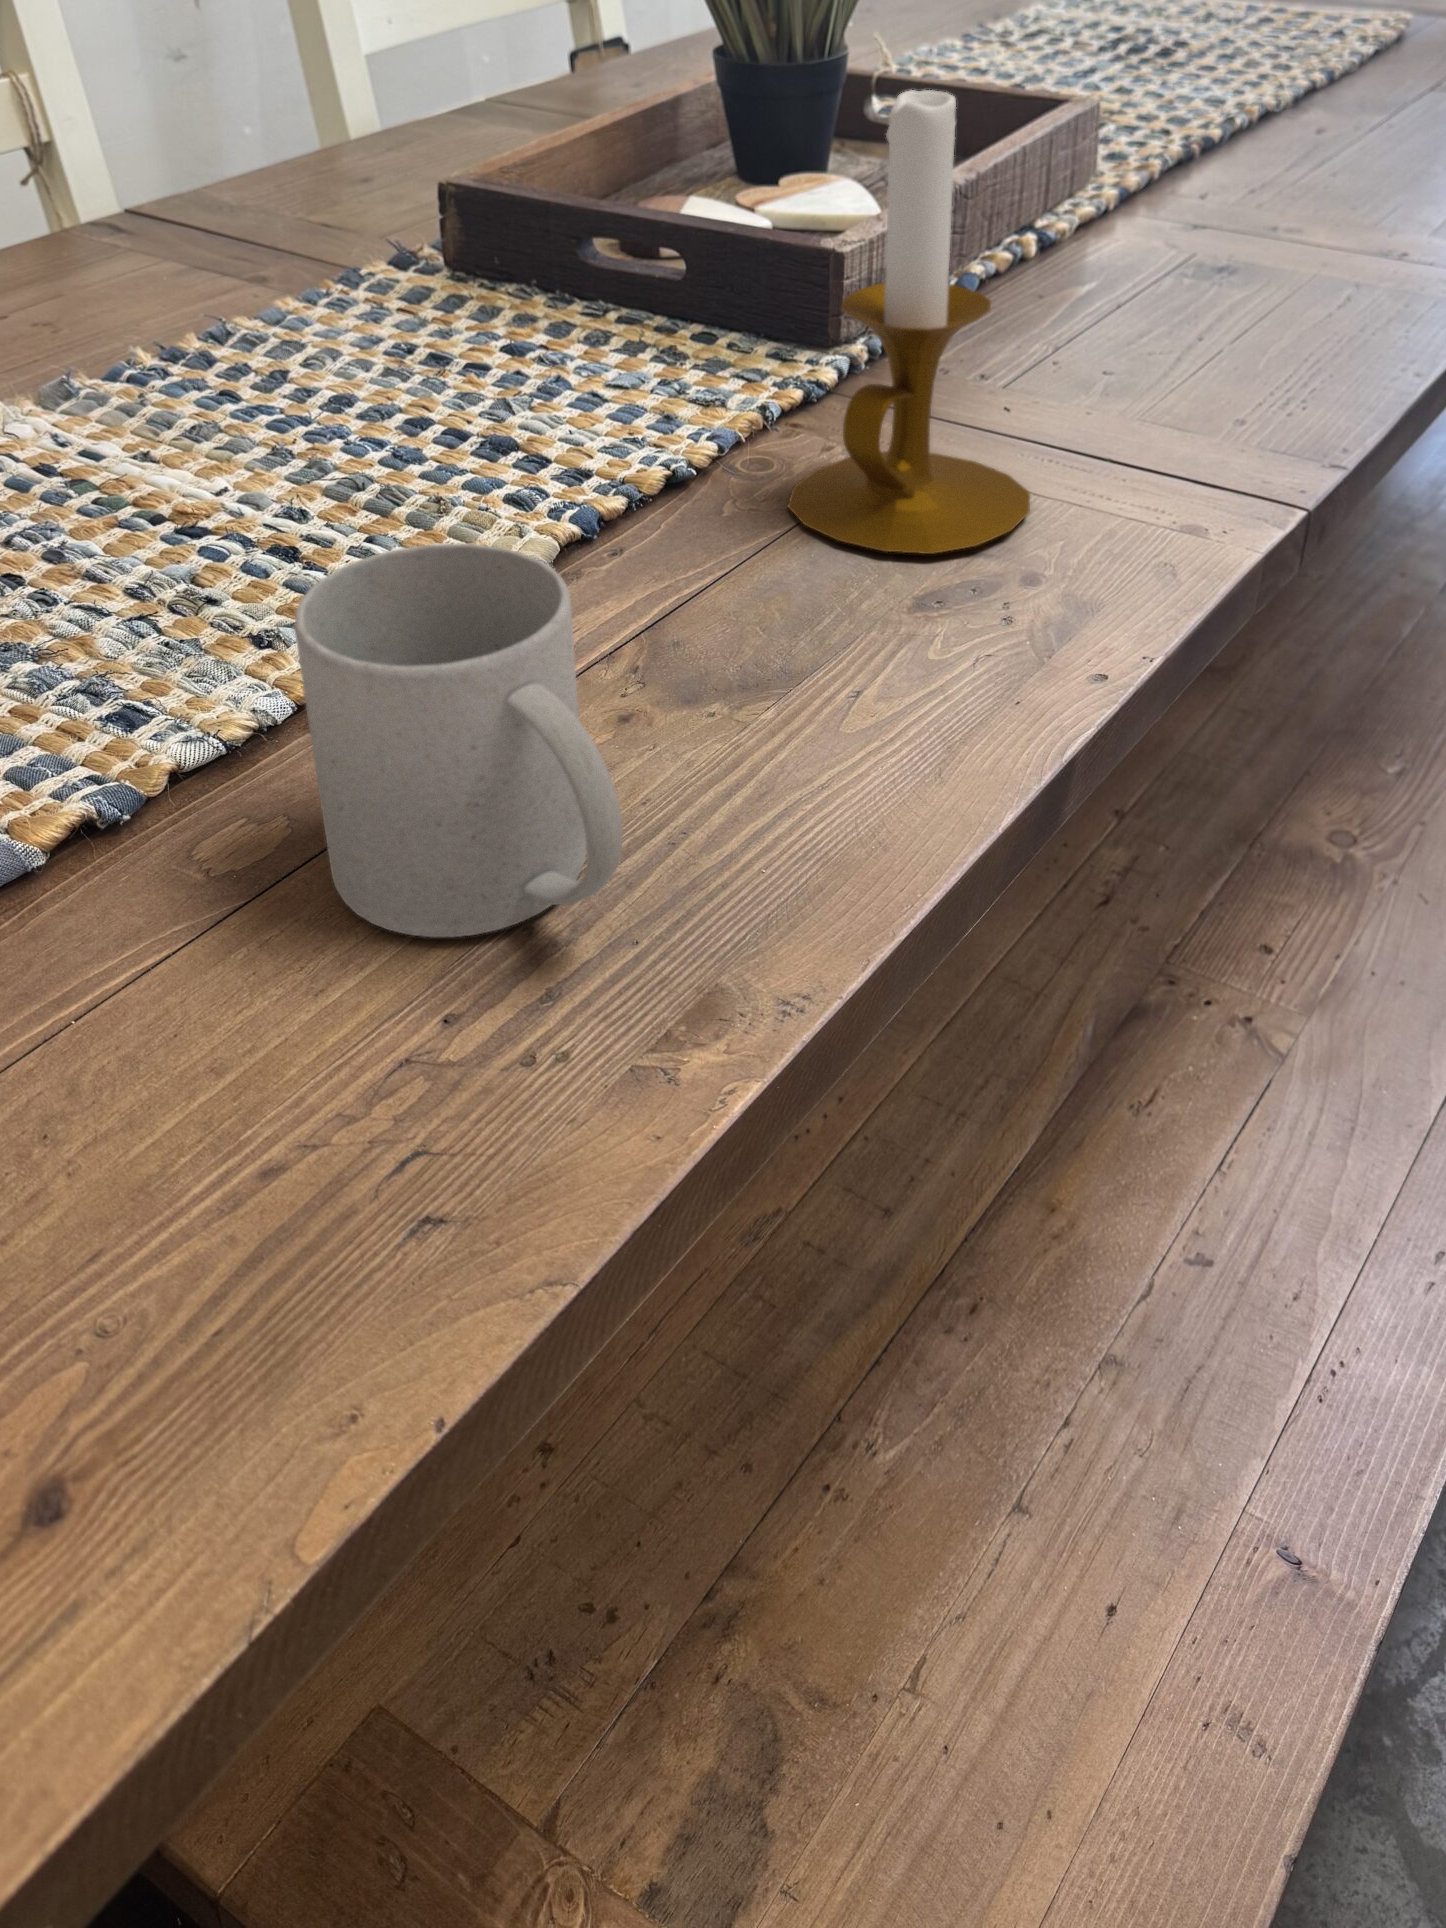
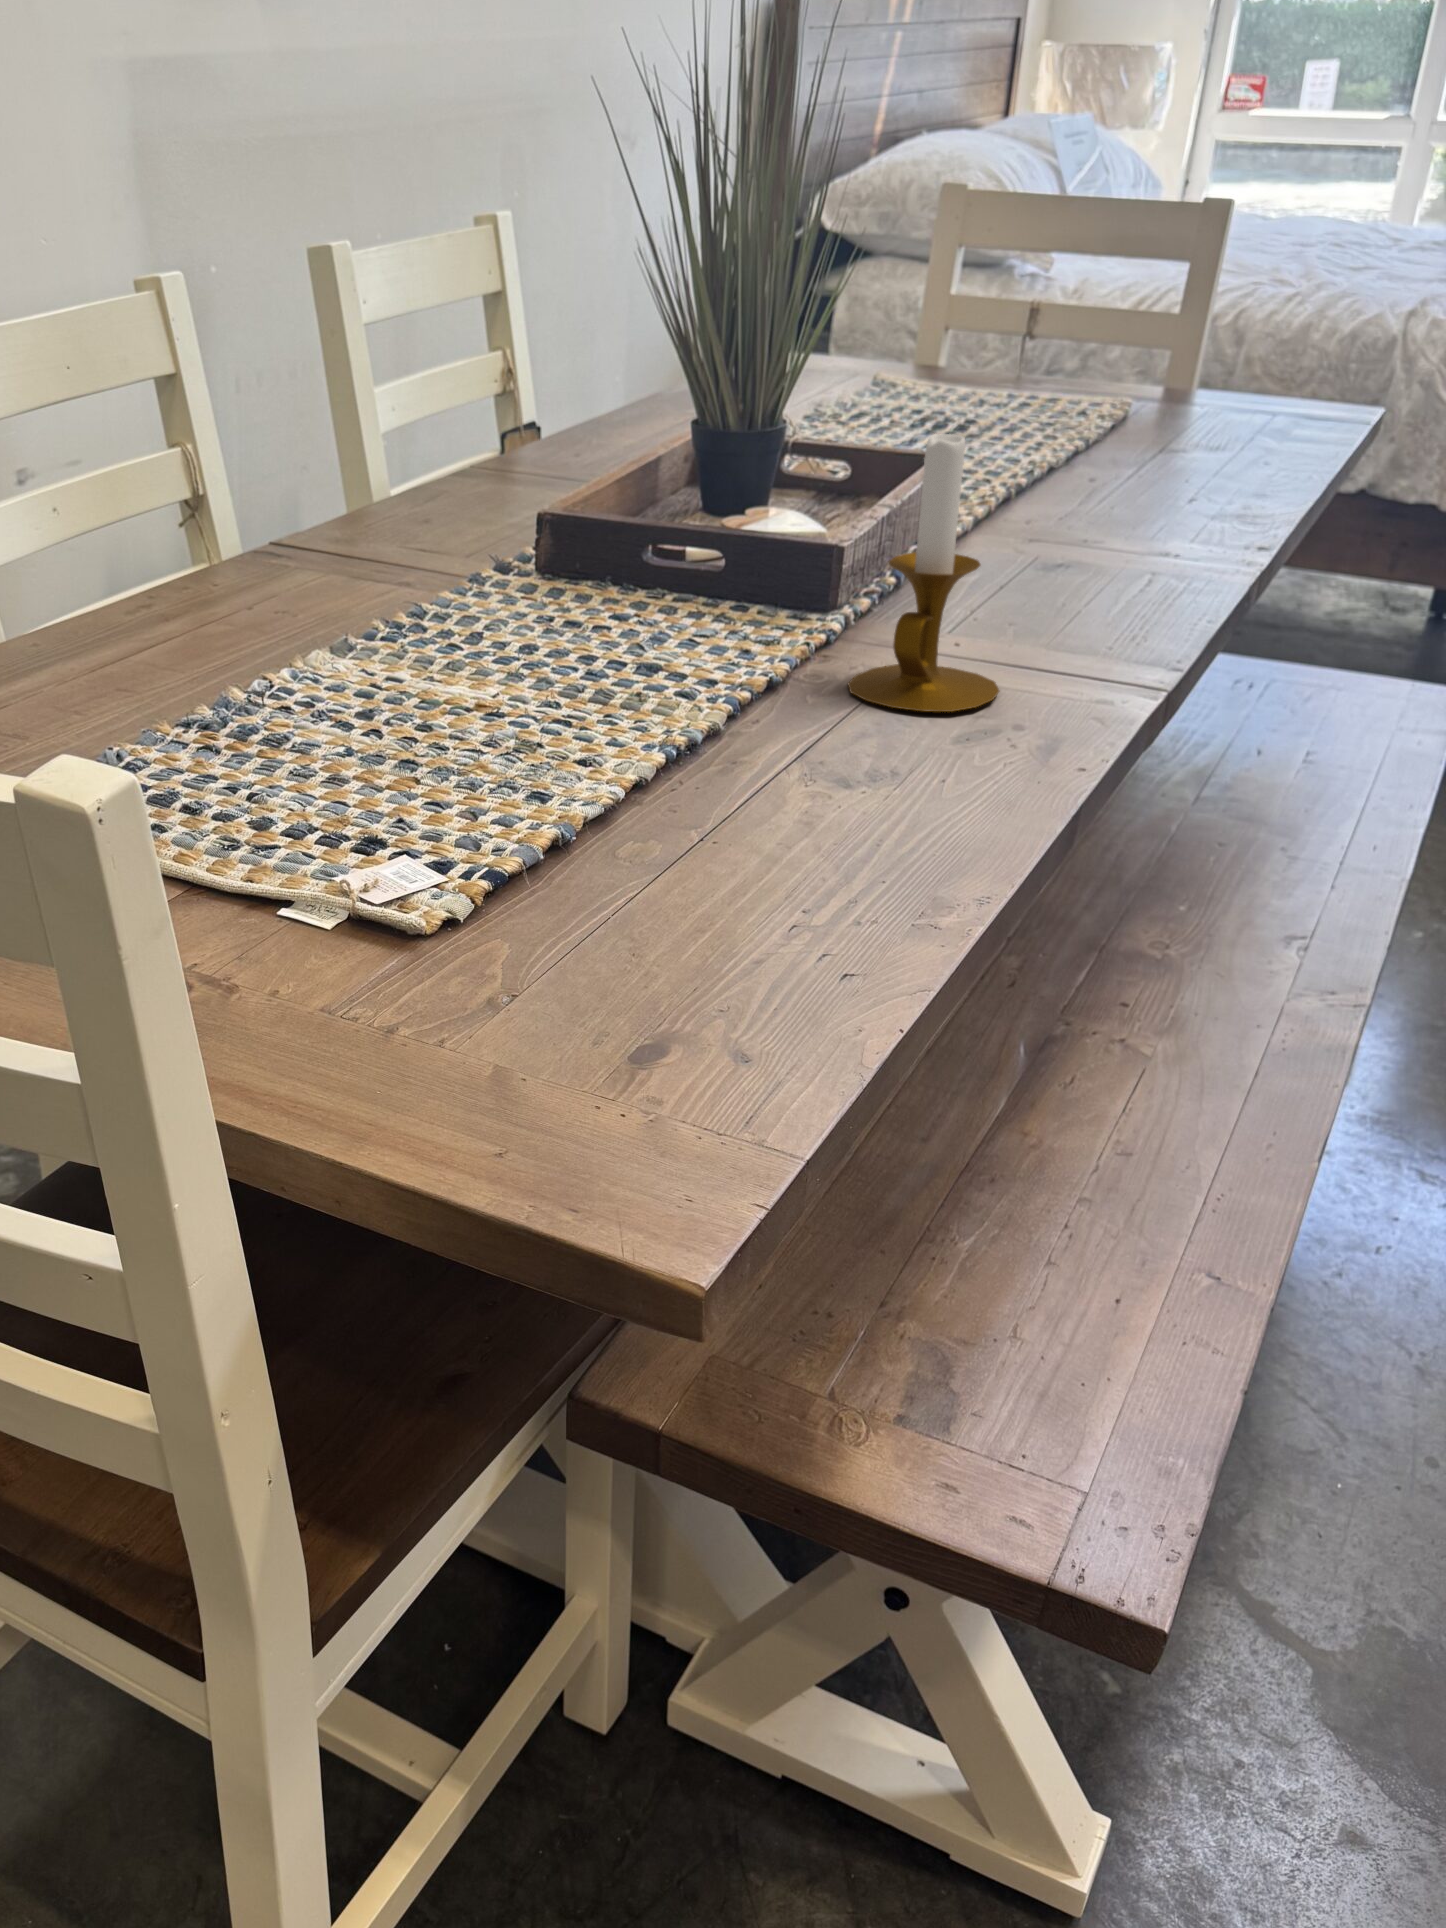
mug: present [294,543,623,937] -> none [699,670,893,873]

